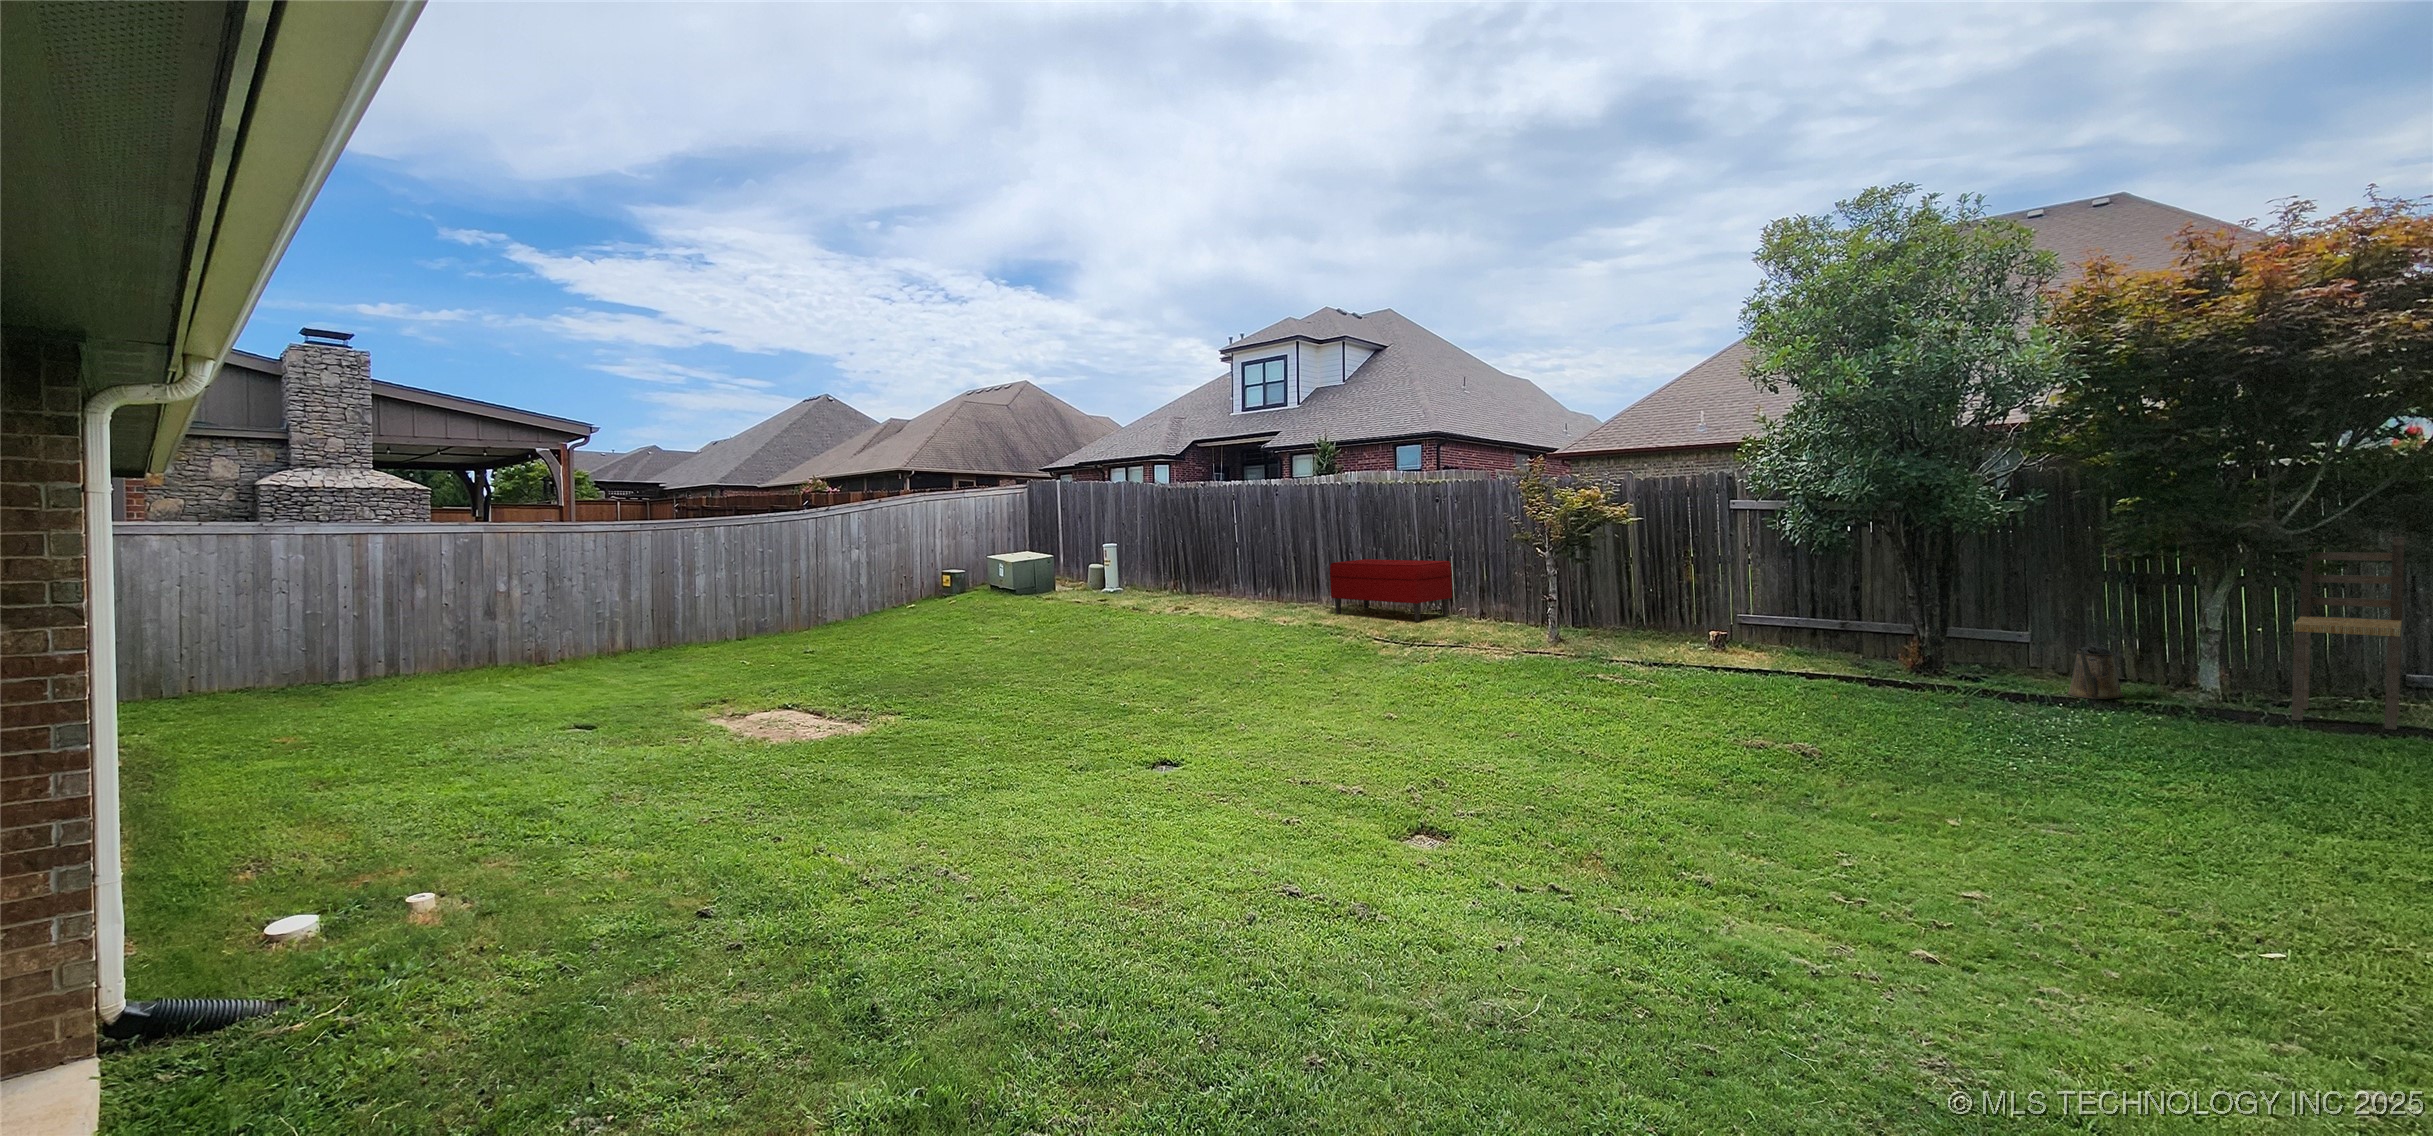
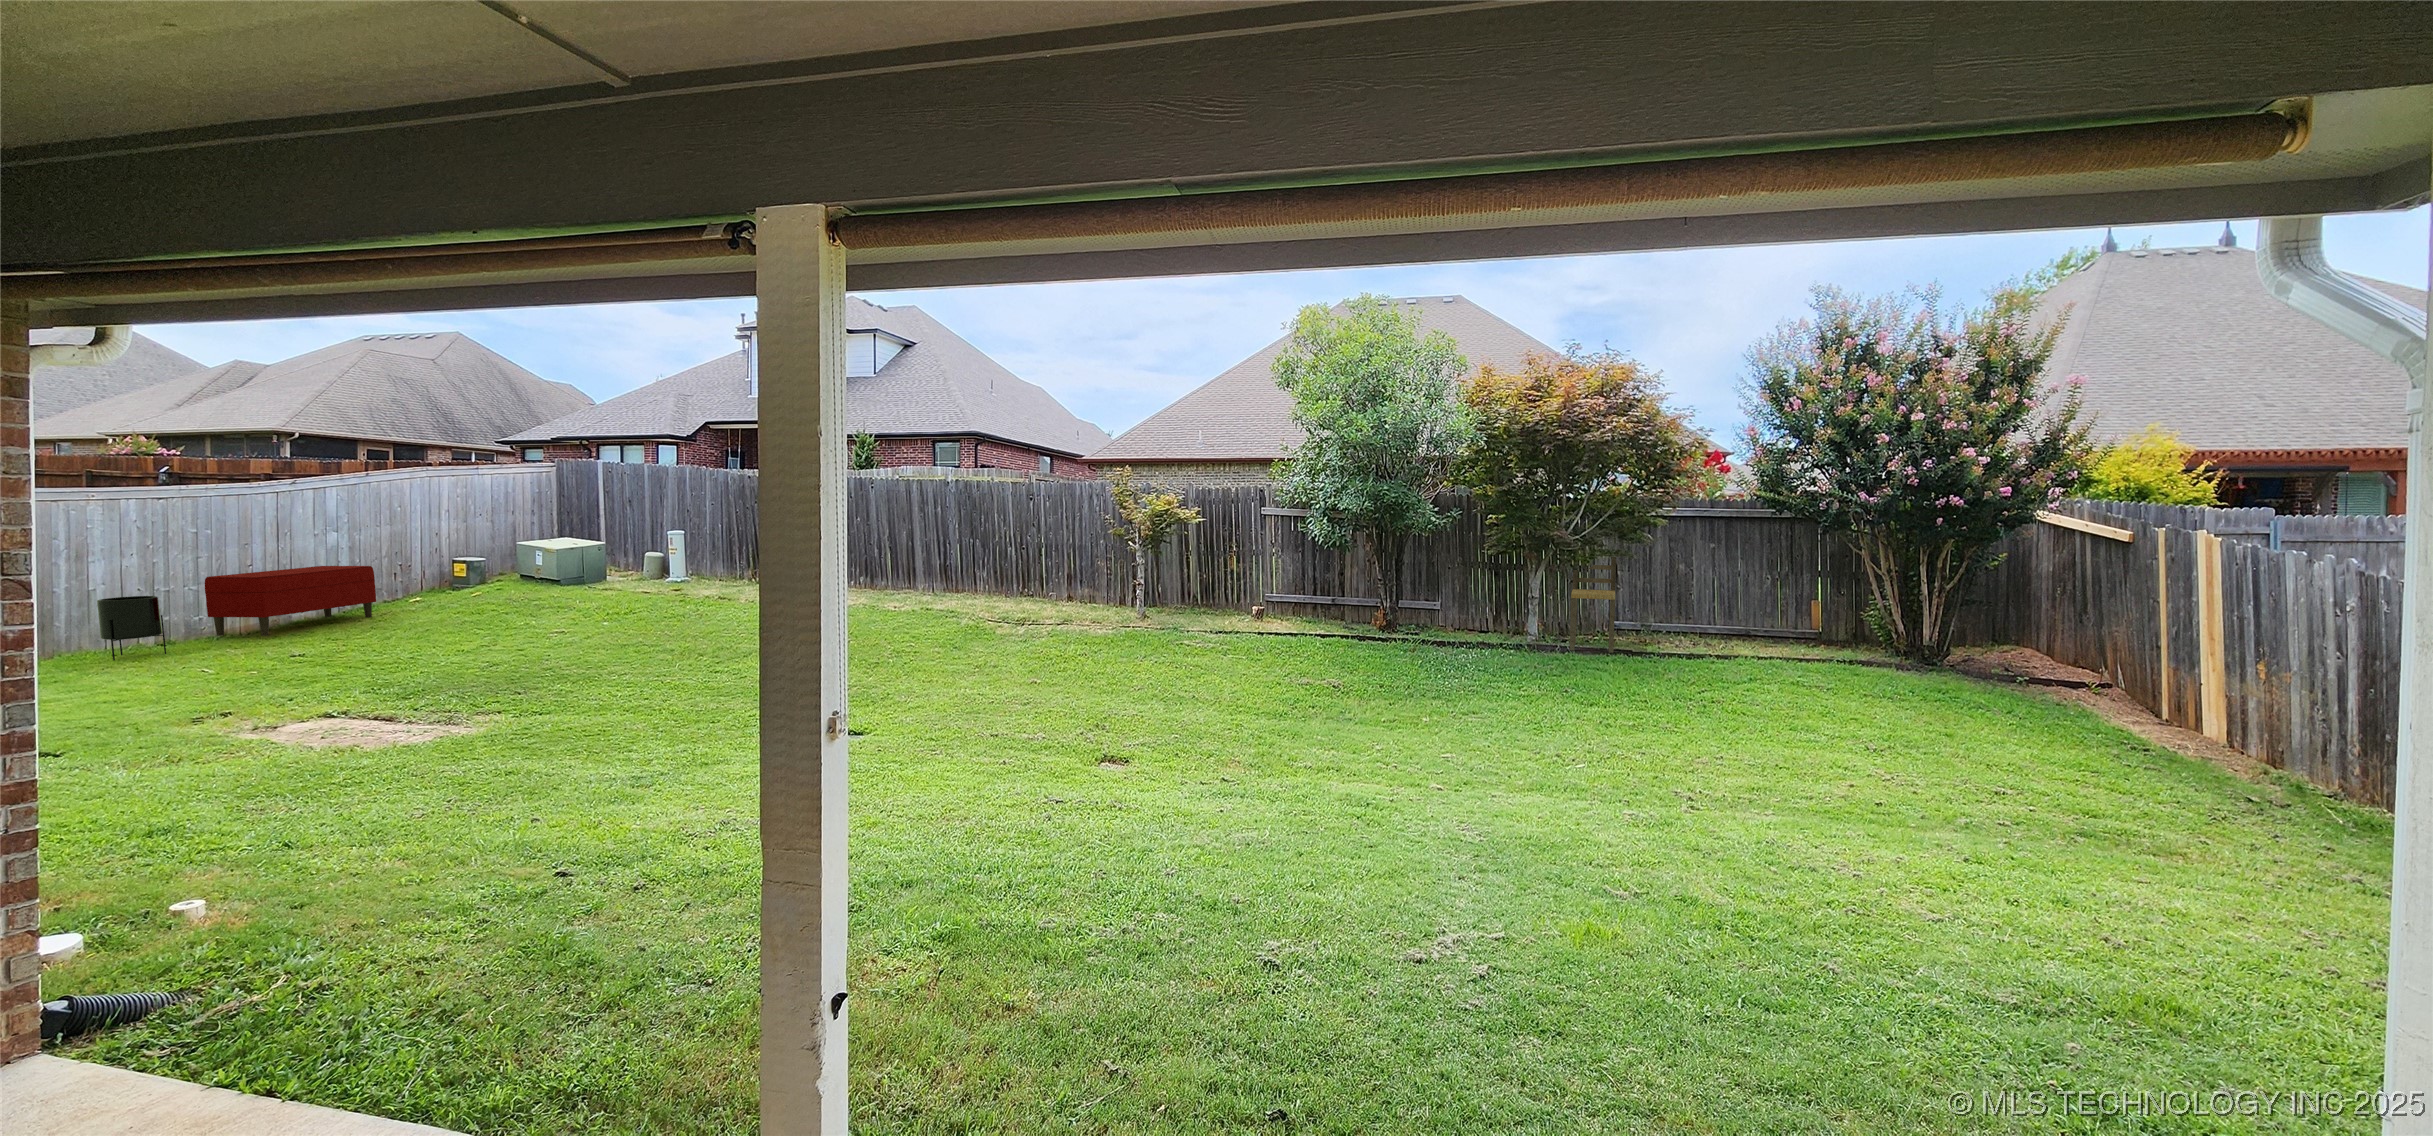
bench: present [1330,559,1452,621] -> present [205,566,376,636]
planter: none [684,601,725,652] -> present [97,596,166,661]
watering can: present [2068,646,2124,699] -> none [1463,610,1491,644]

